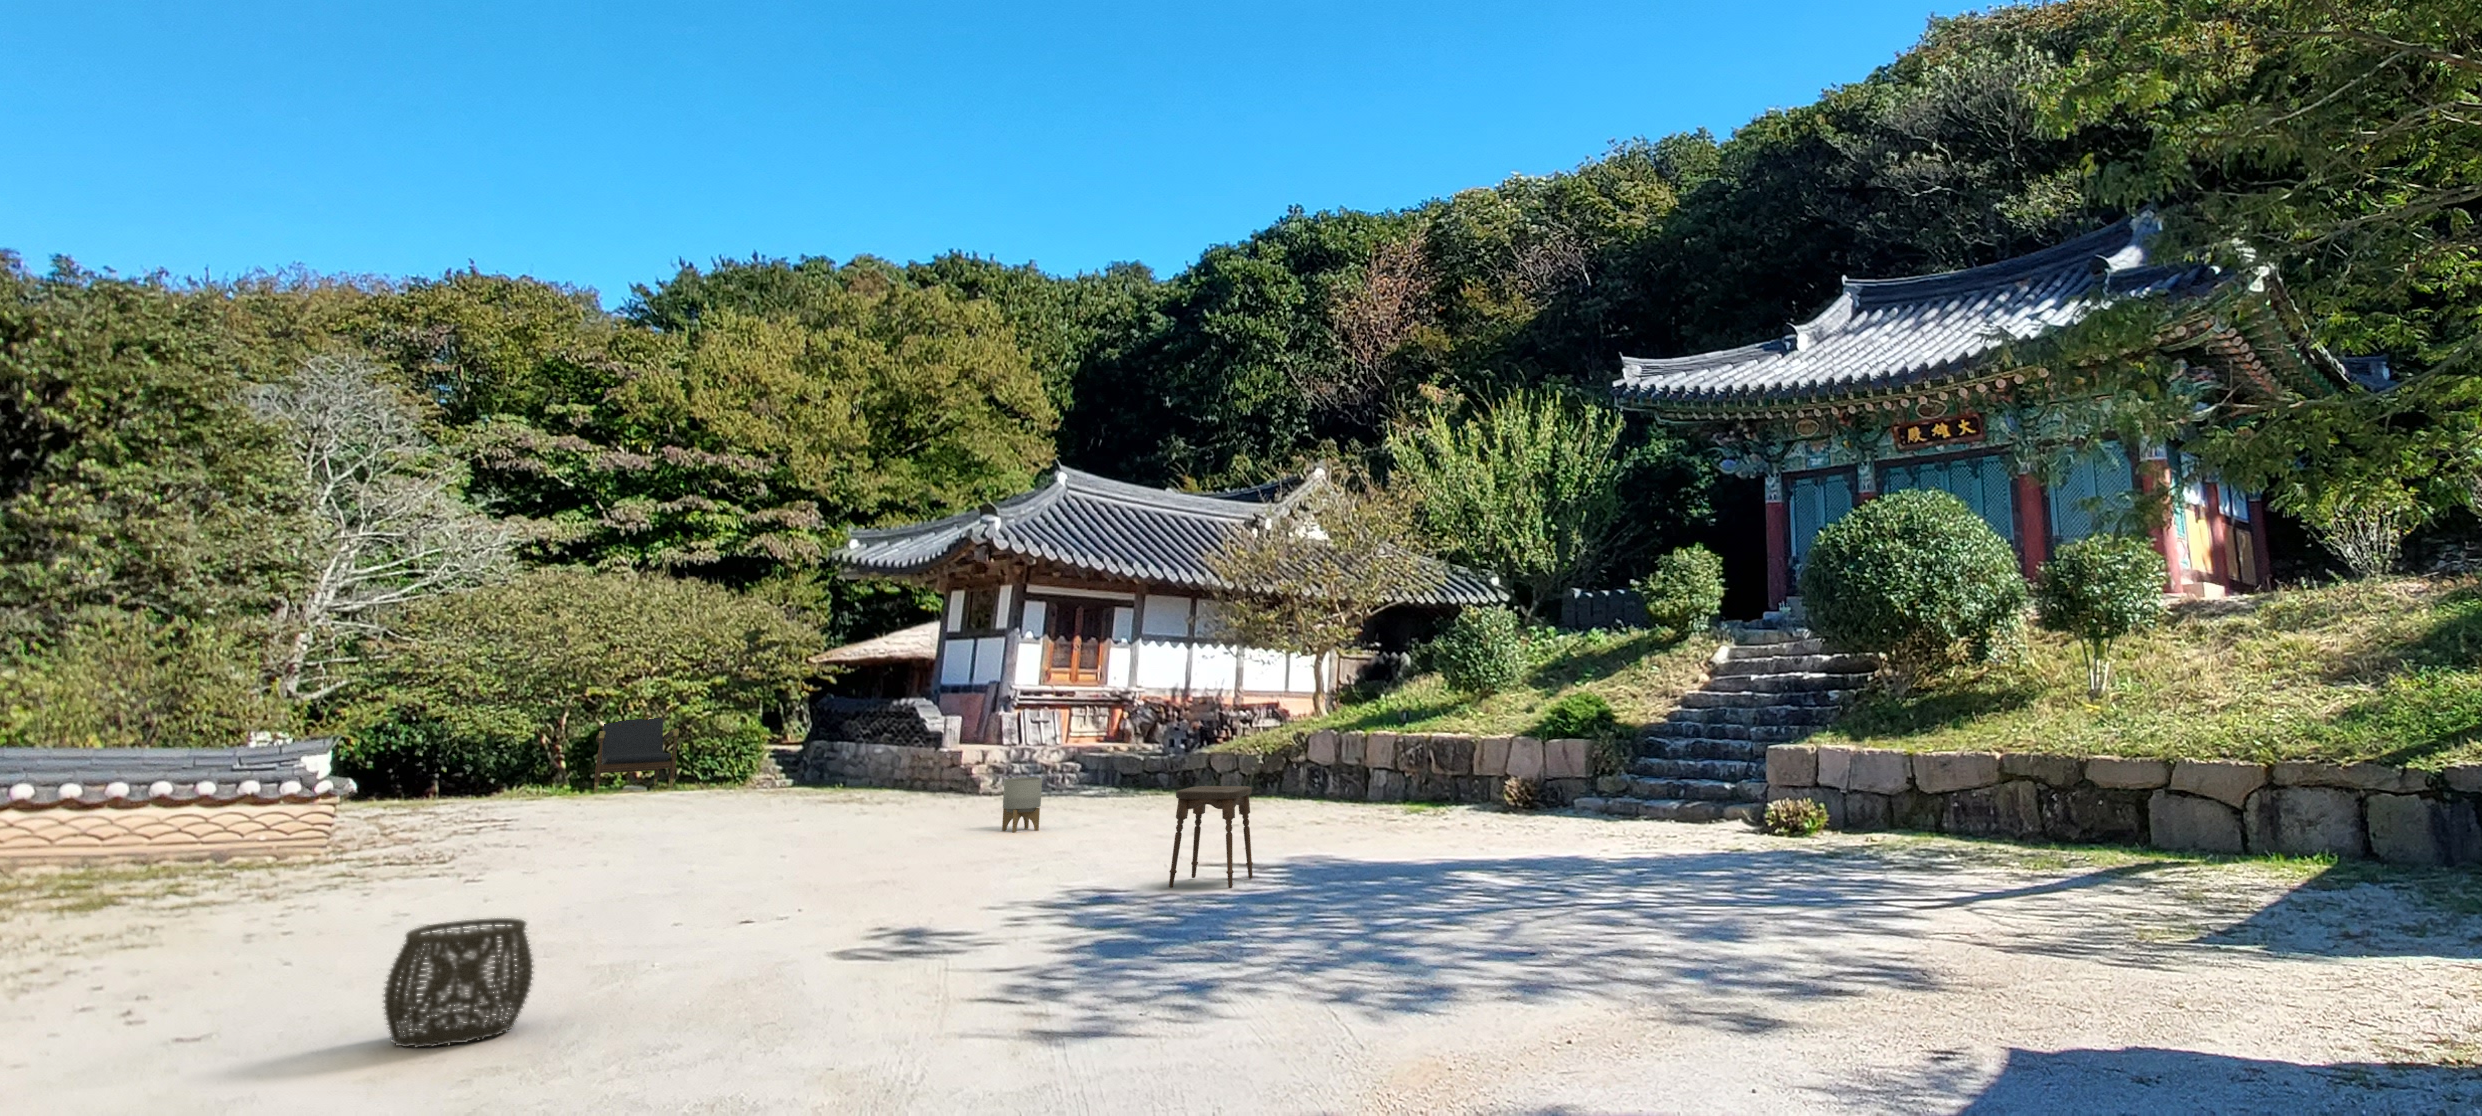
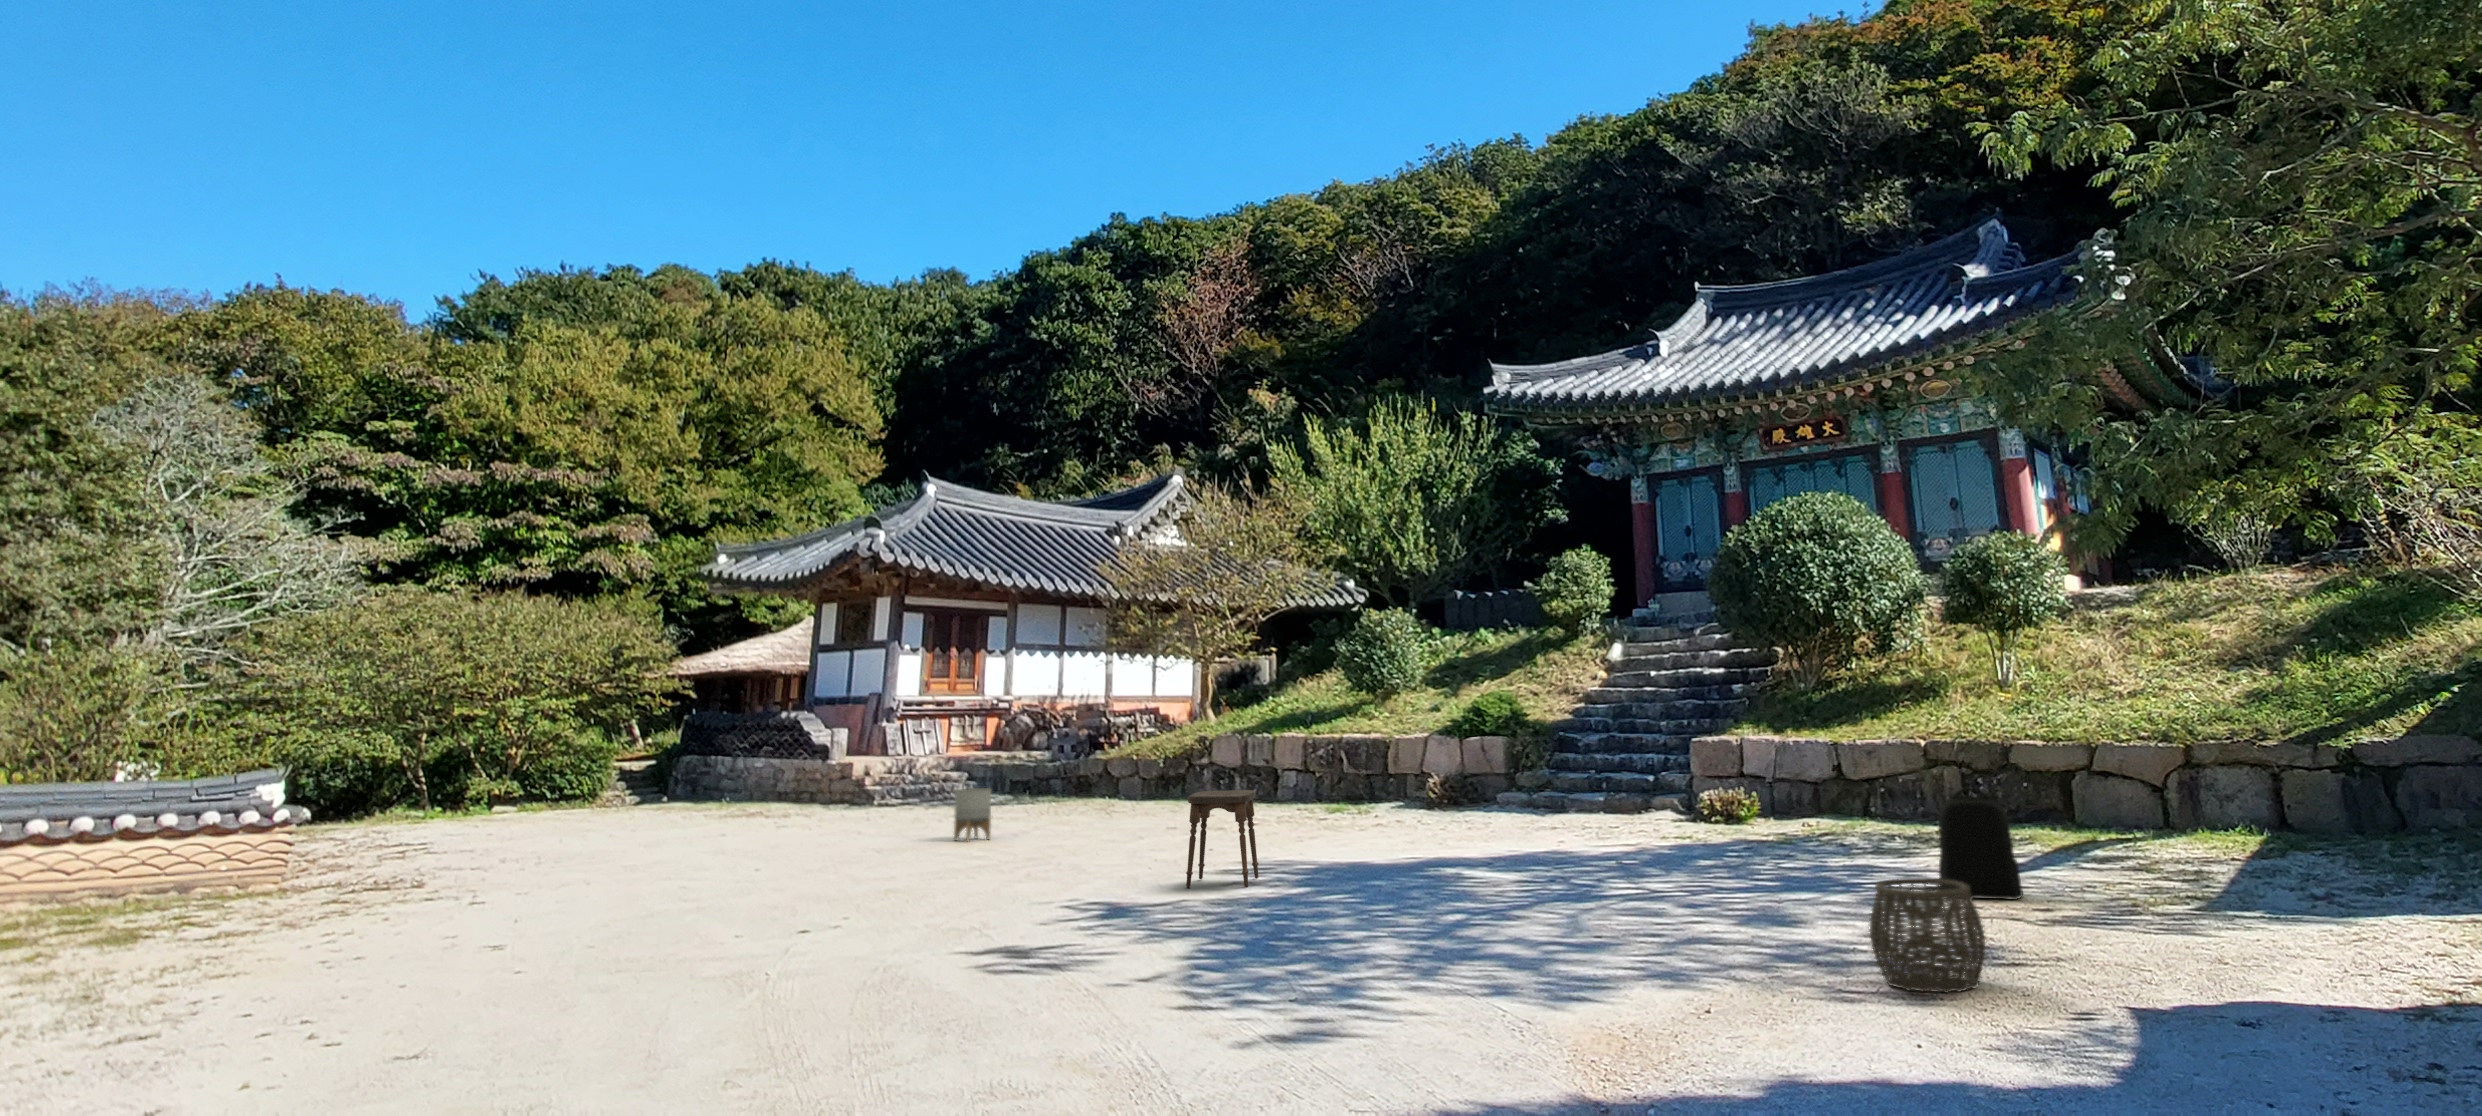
lounge chair: present [594,718,679,792] -> none [476,730,561,815]
backpack: none [1933,803,2022,928] -> present [1939,787,2023,900]
woven basket: present [383,918,533,1047] -> present [1869,878,1986,993]

